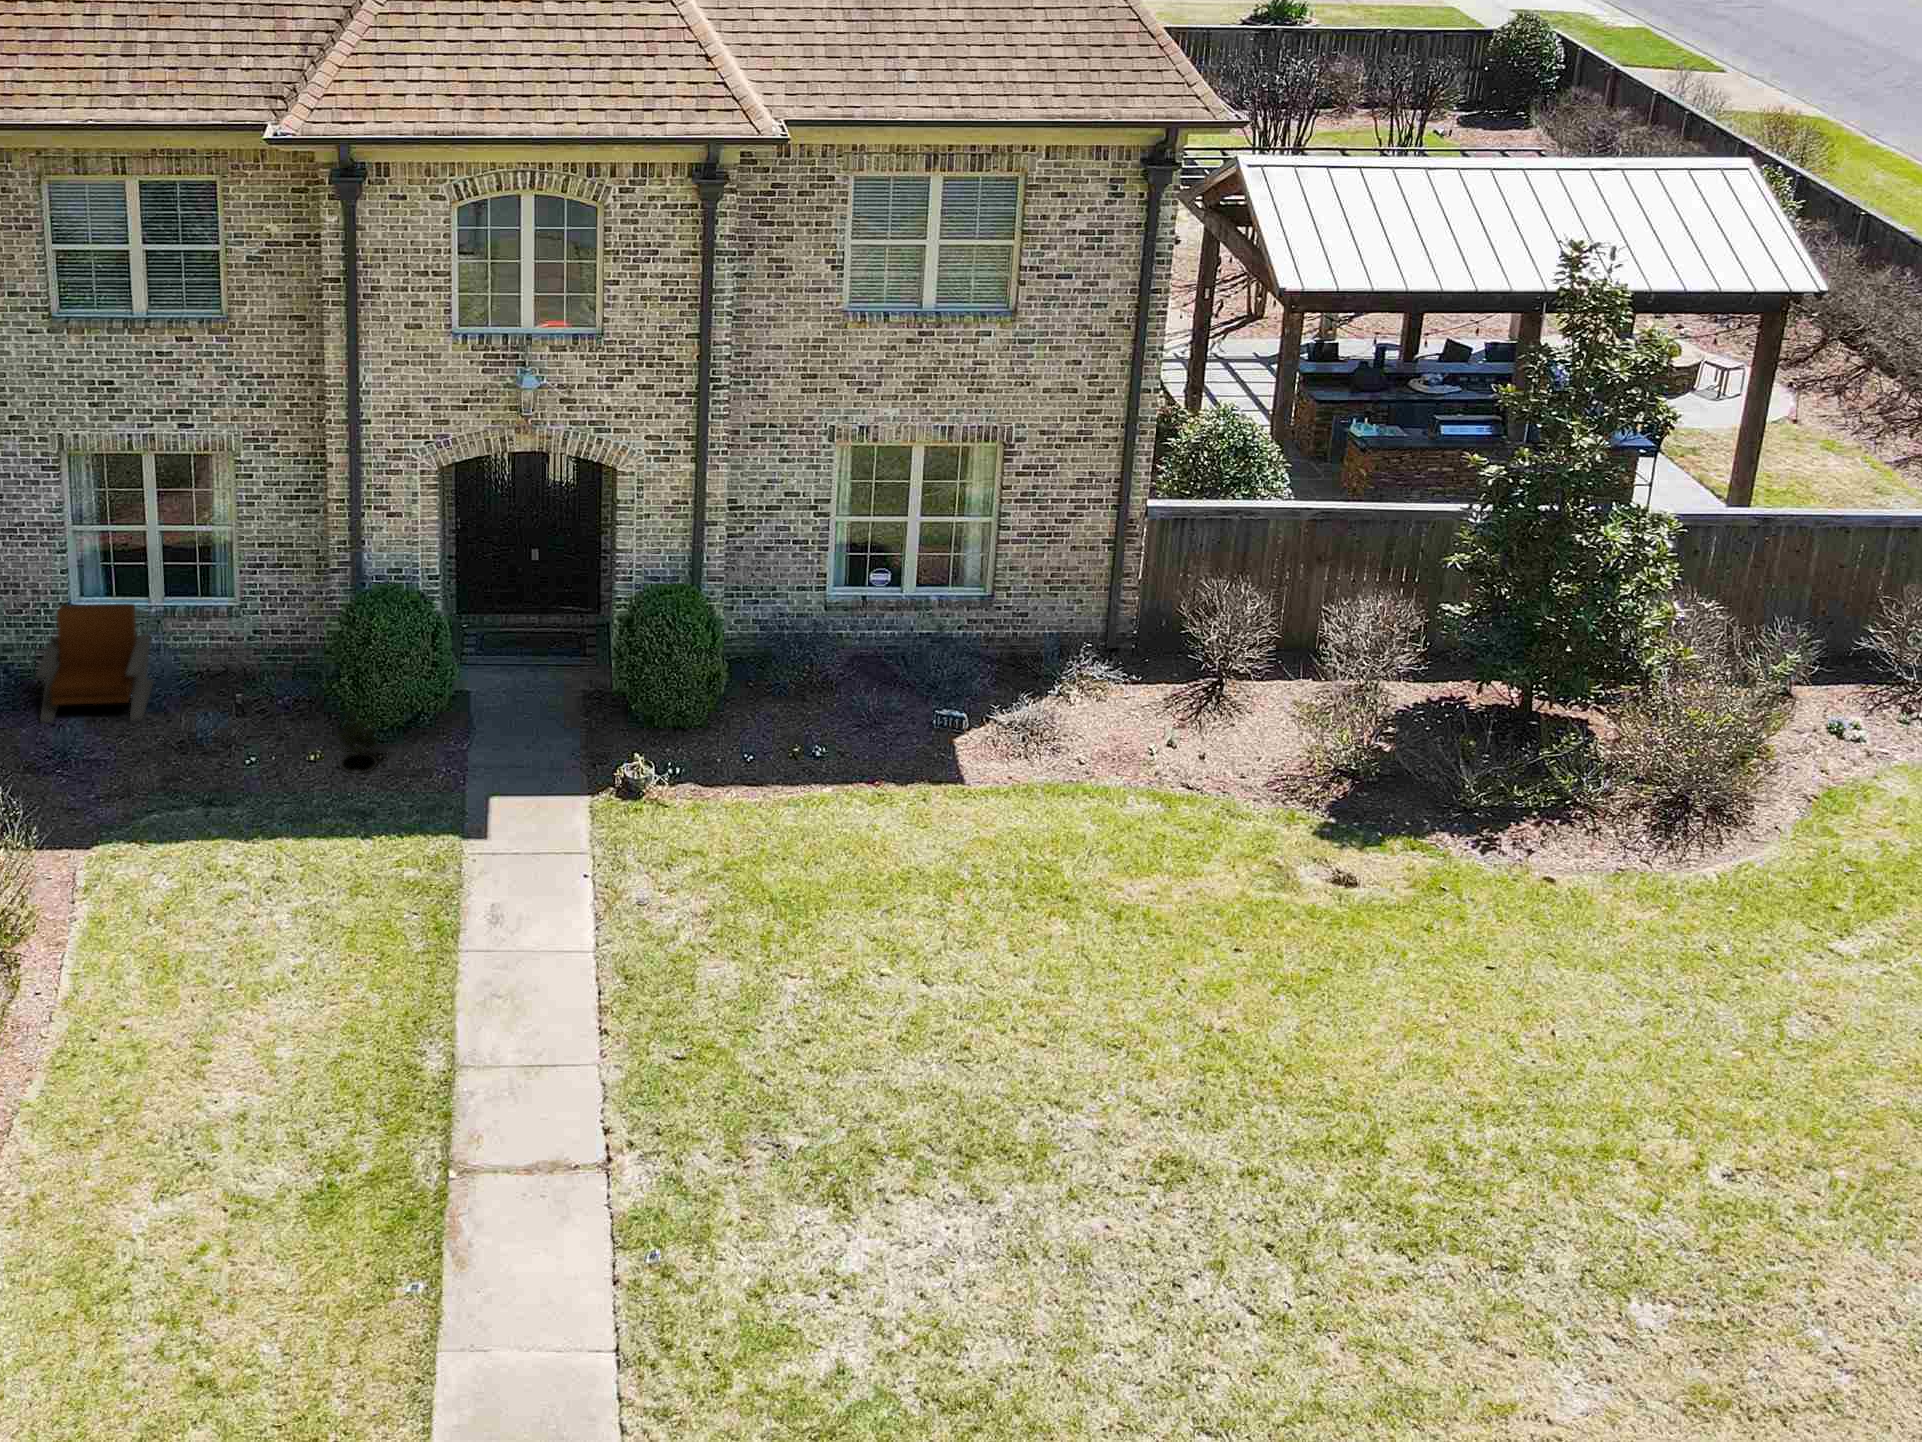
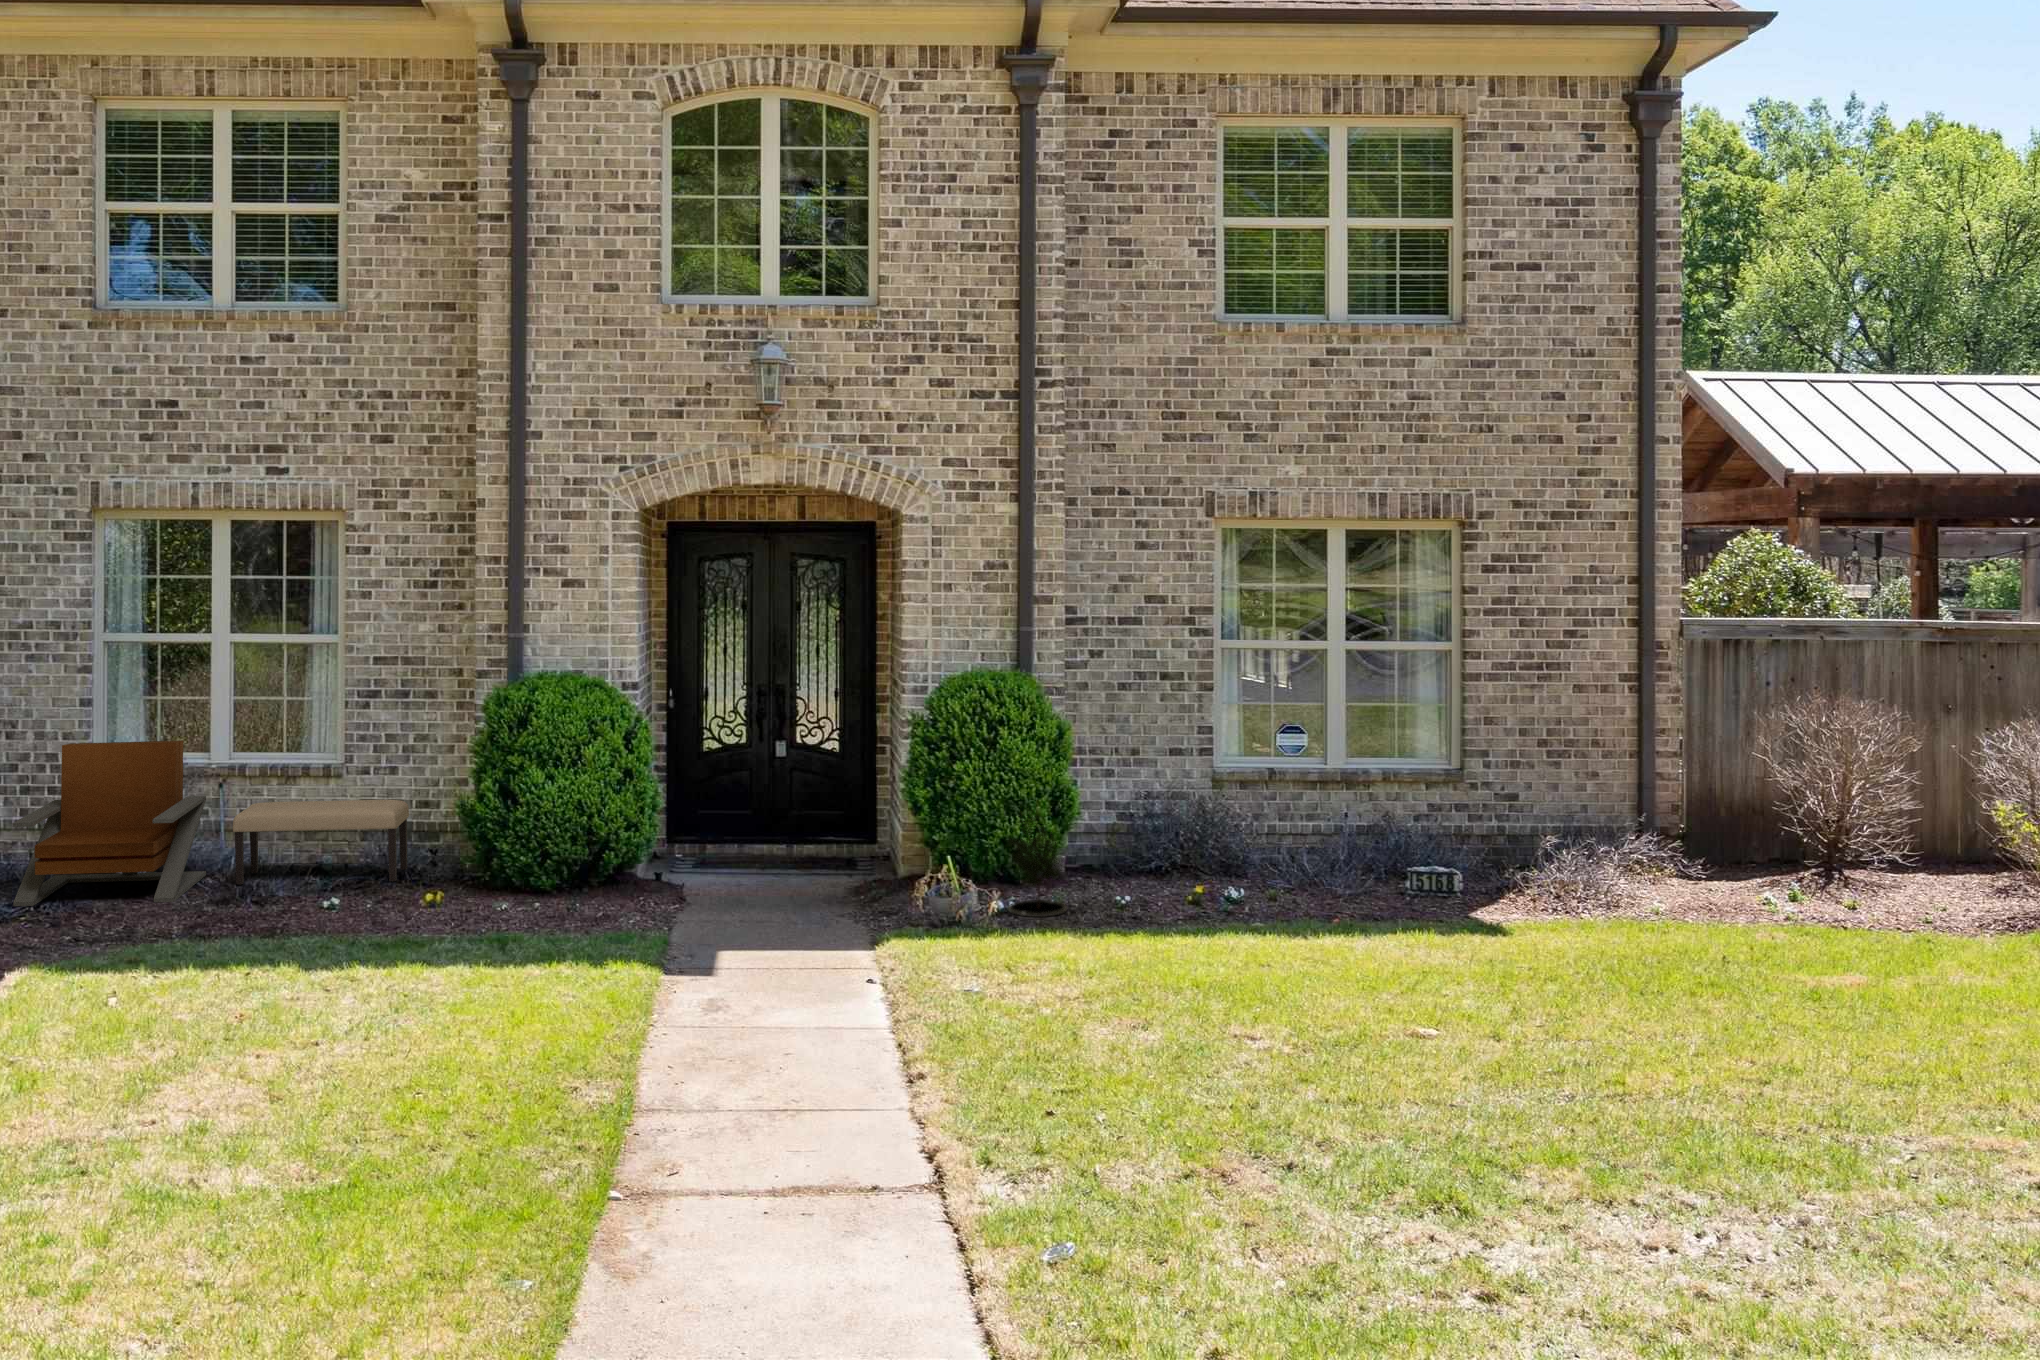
bench: none [173,638,285,698] -> present [233,800,409,885]
potted tree: present [338,711,379,774] -> present [1008,810,1067,917]

